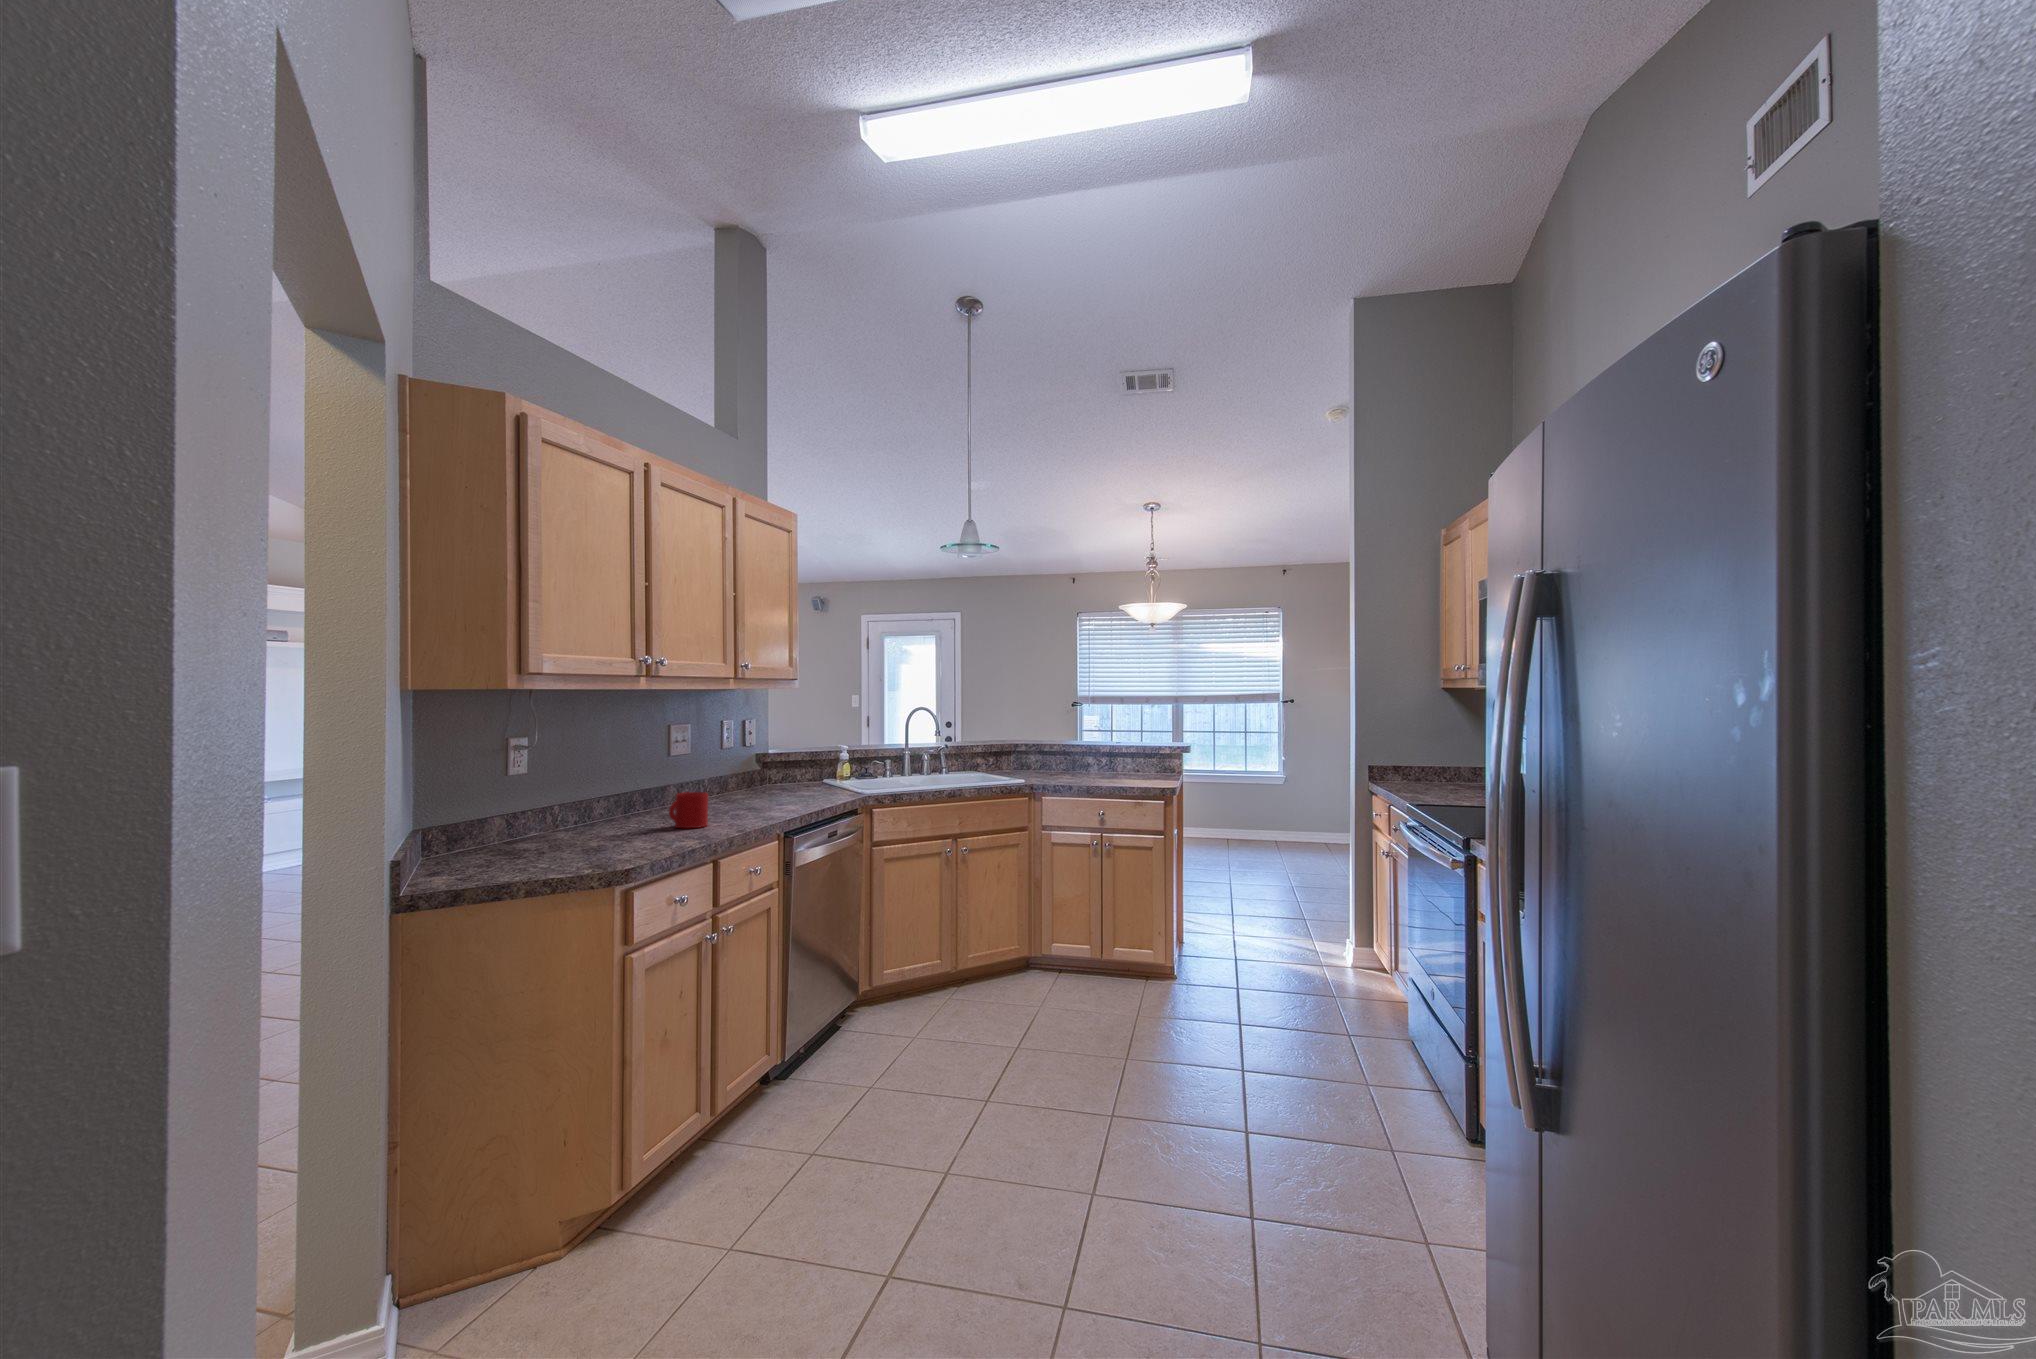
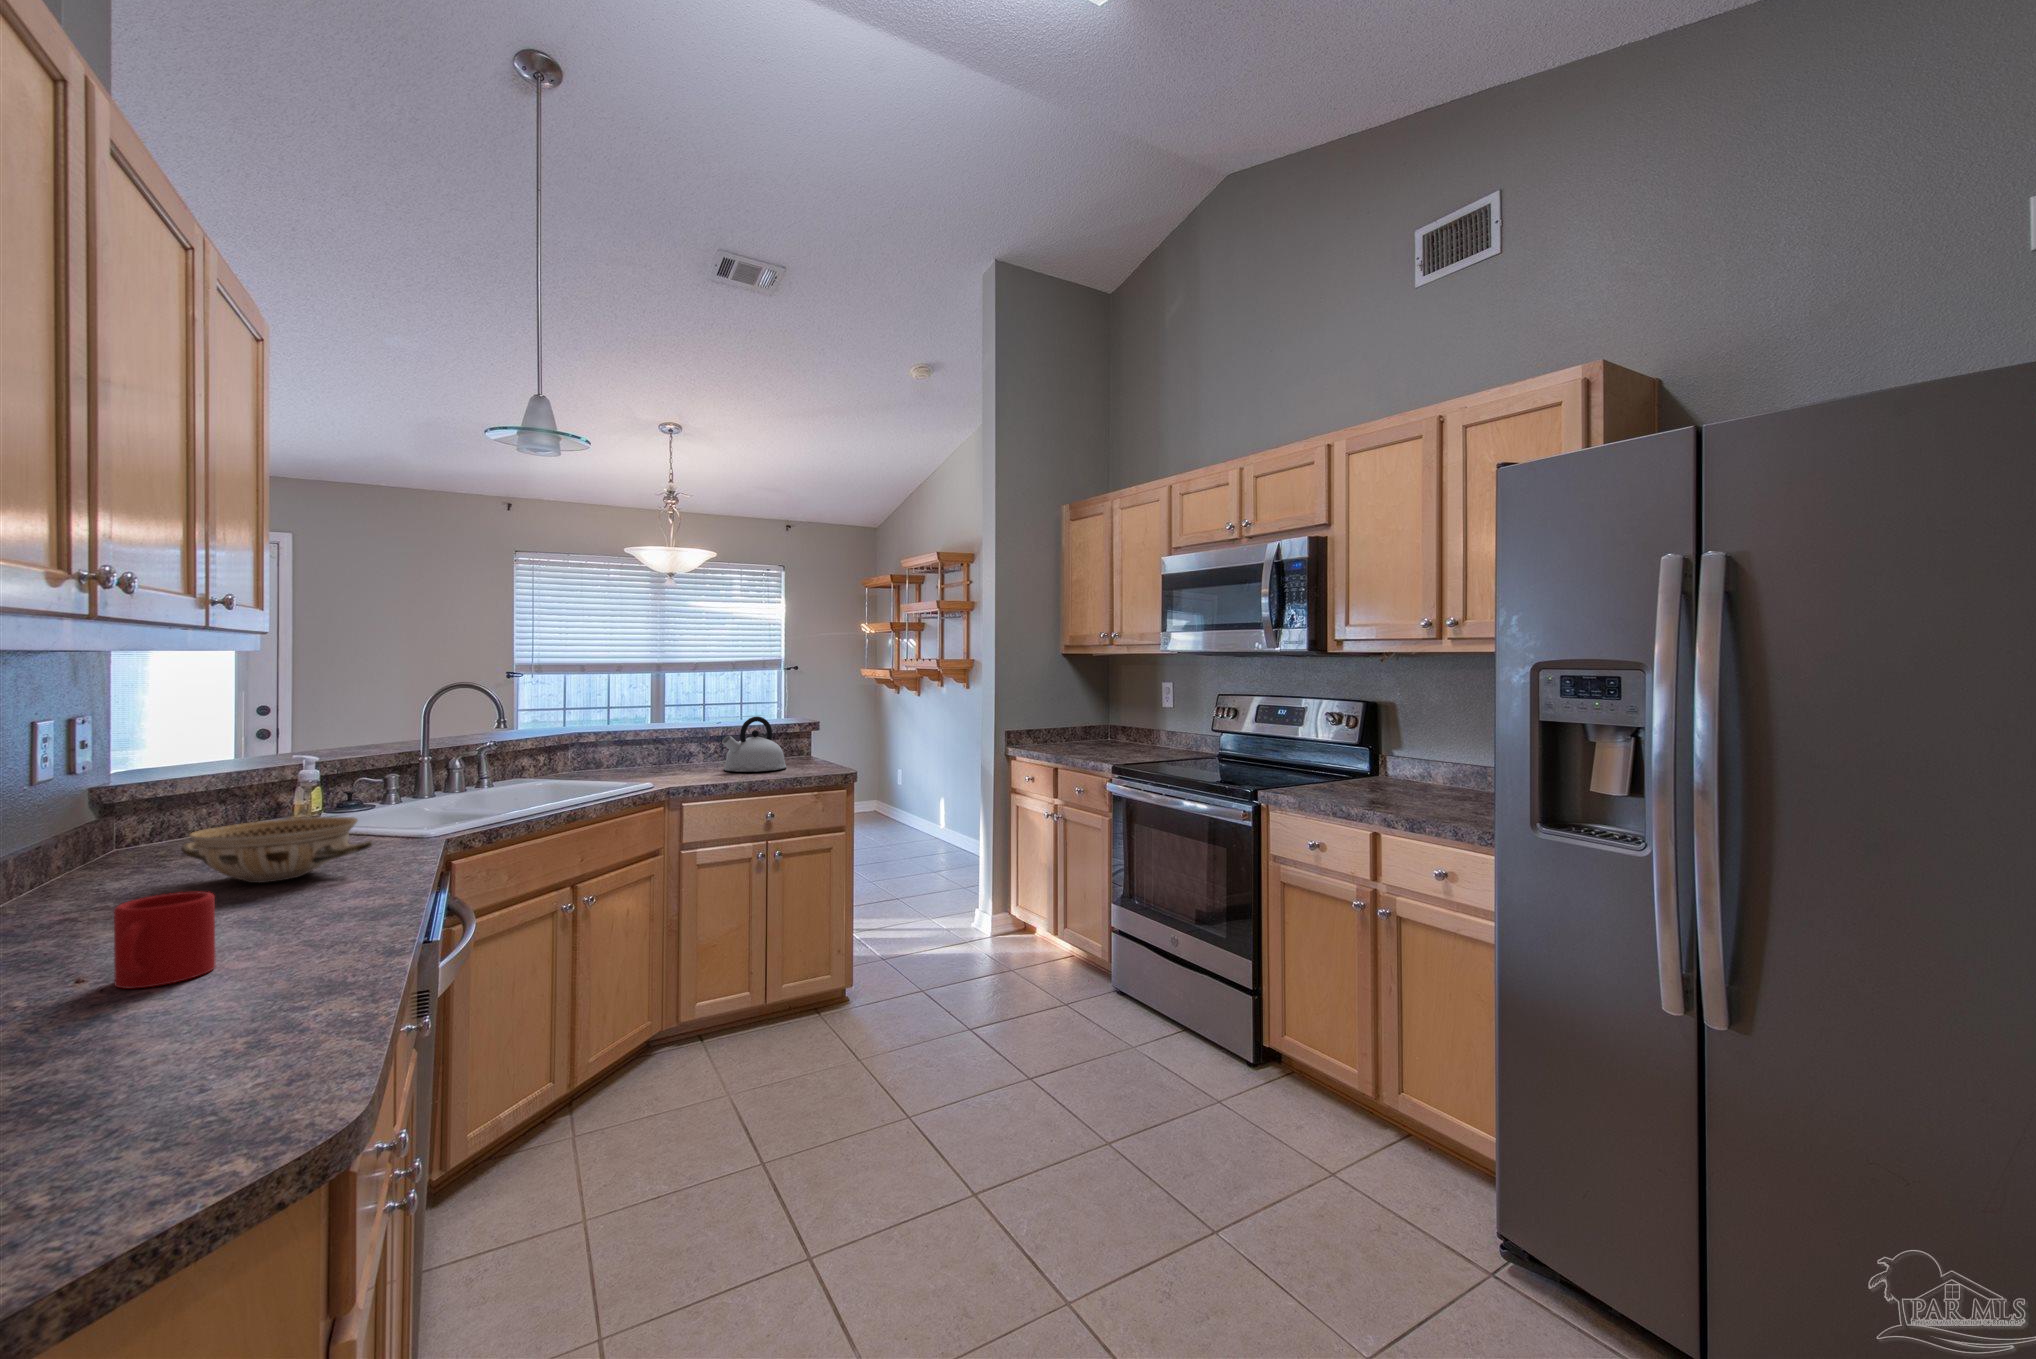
kettle: none [1098,737,1149,780] -> present [722,716,787,772]
ceramic bowl: none [752,774,818,803] -> present [181,817,372,883]

